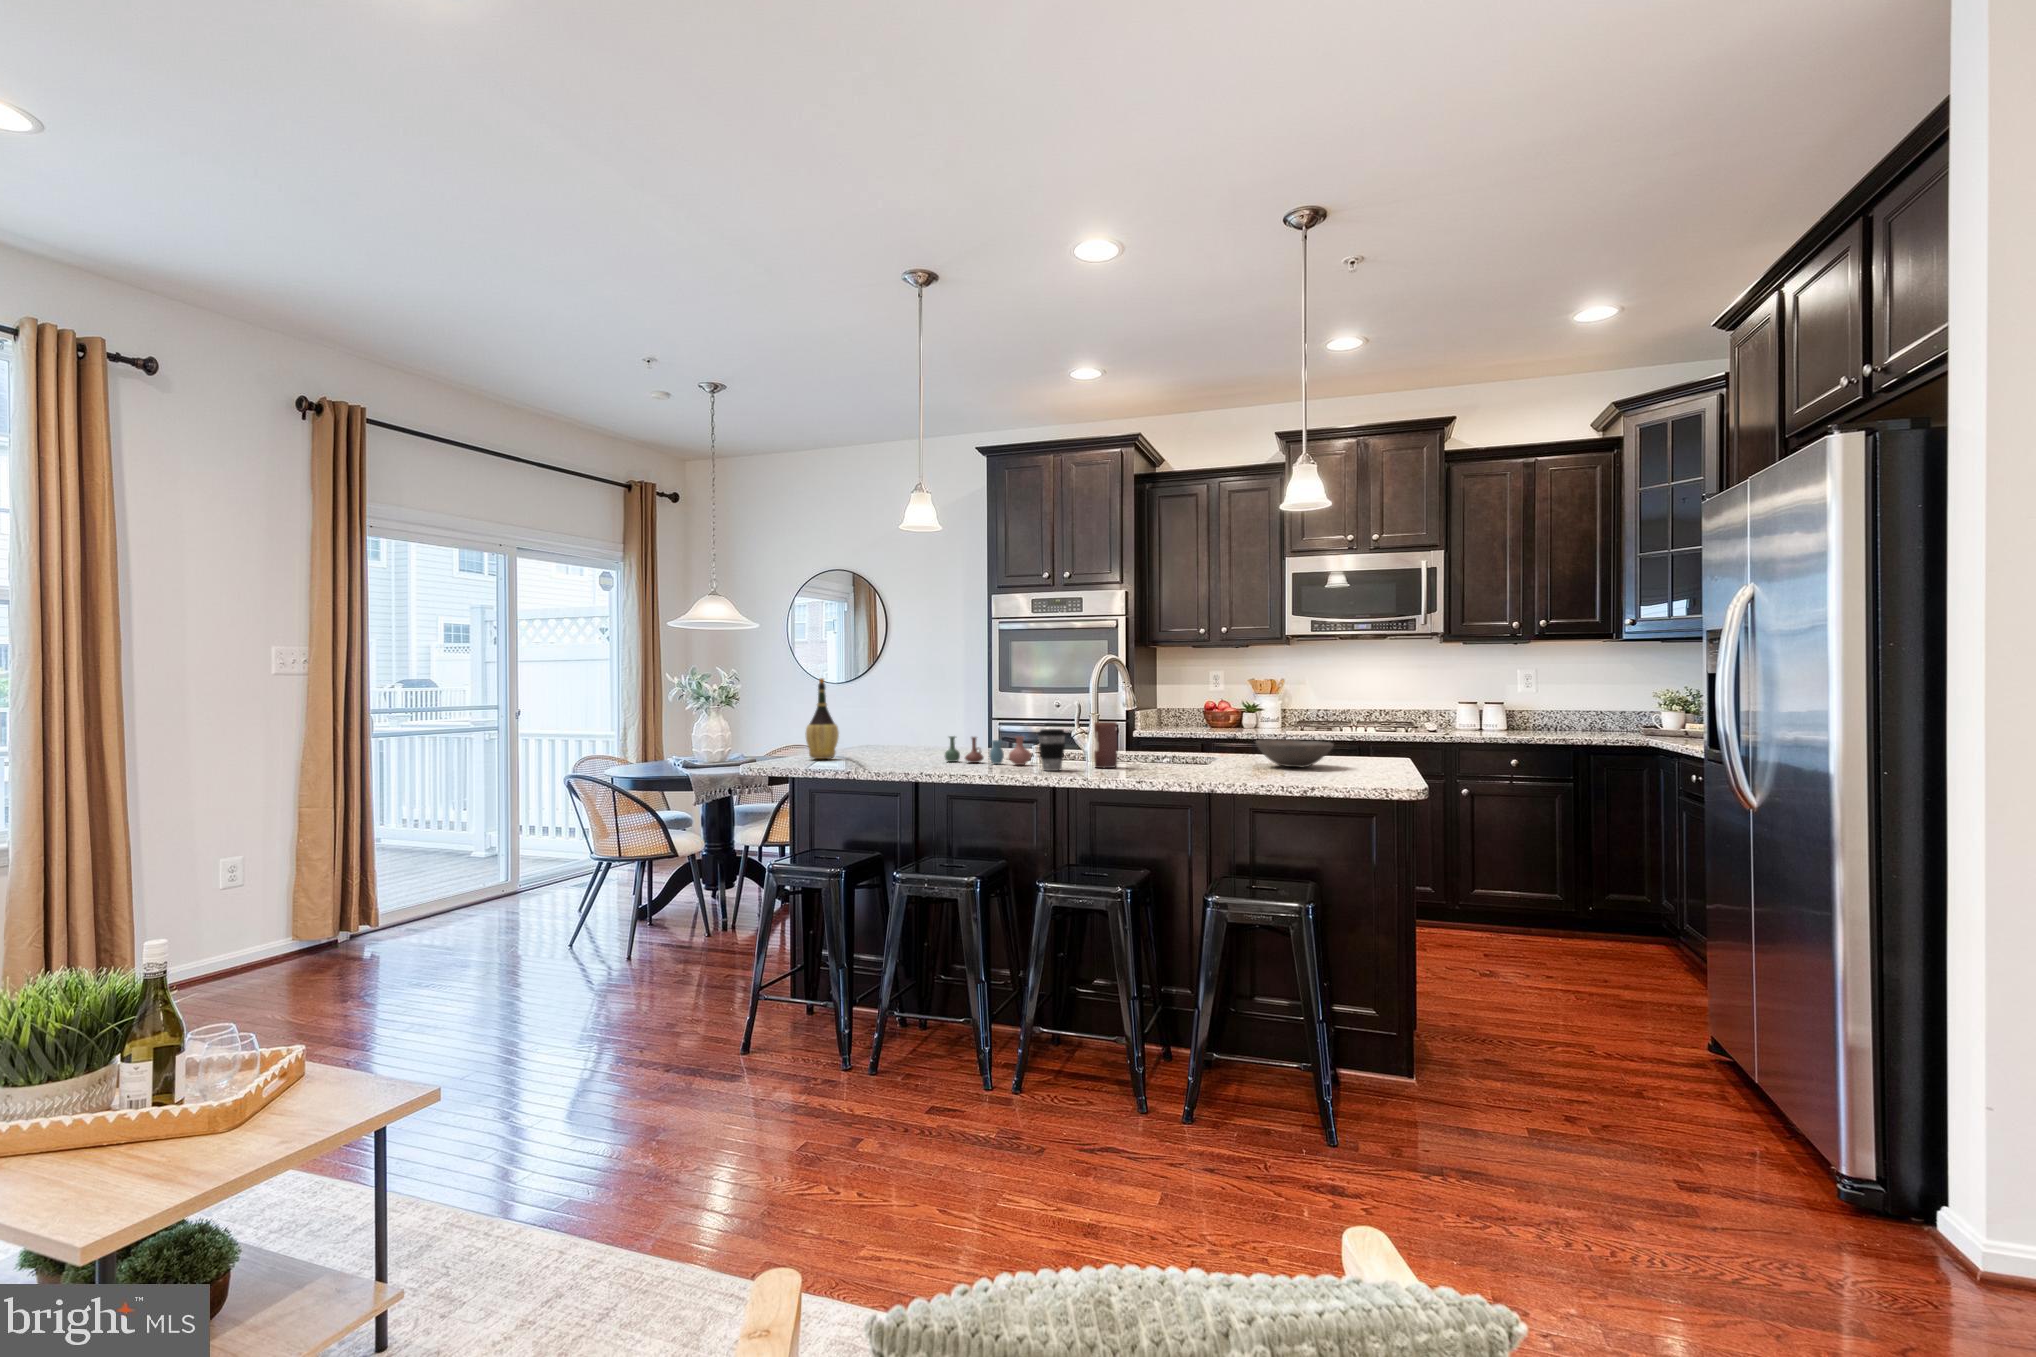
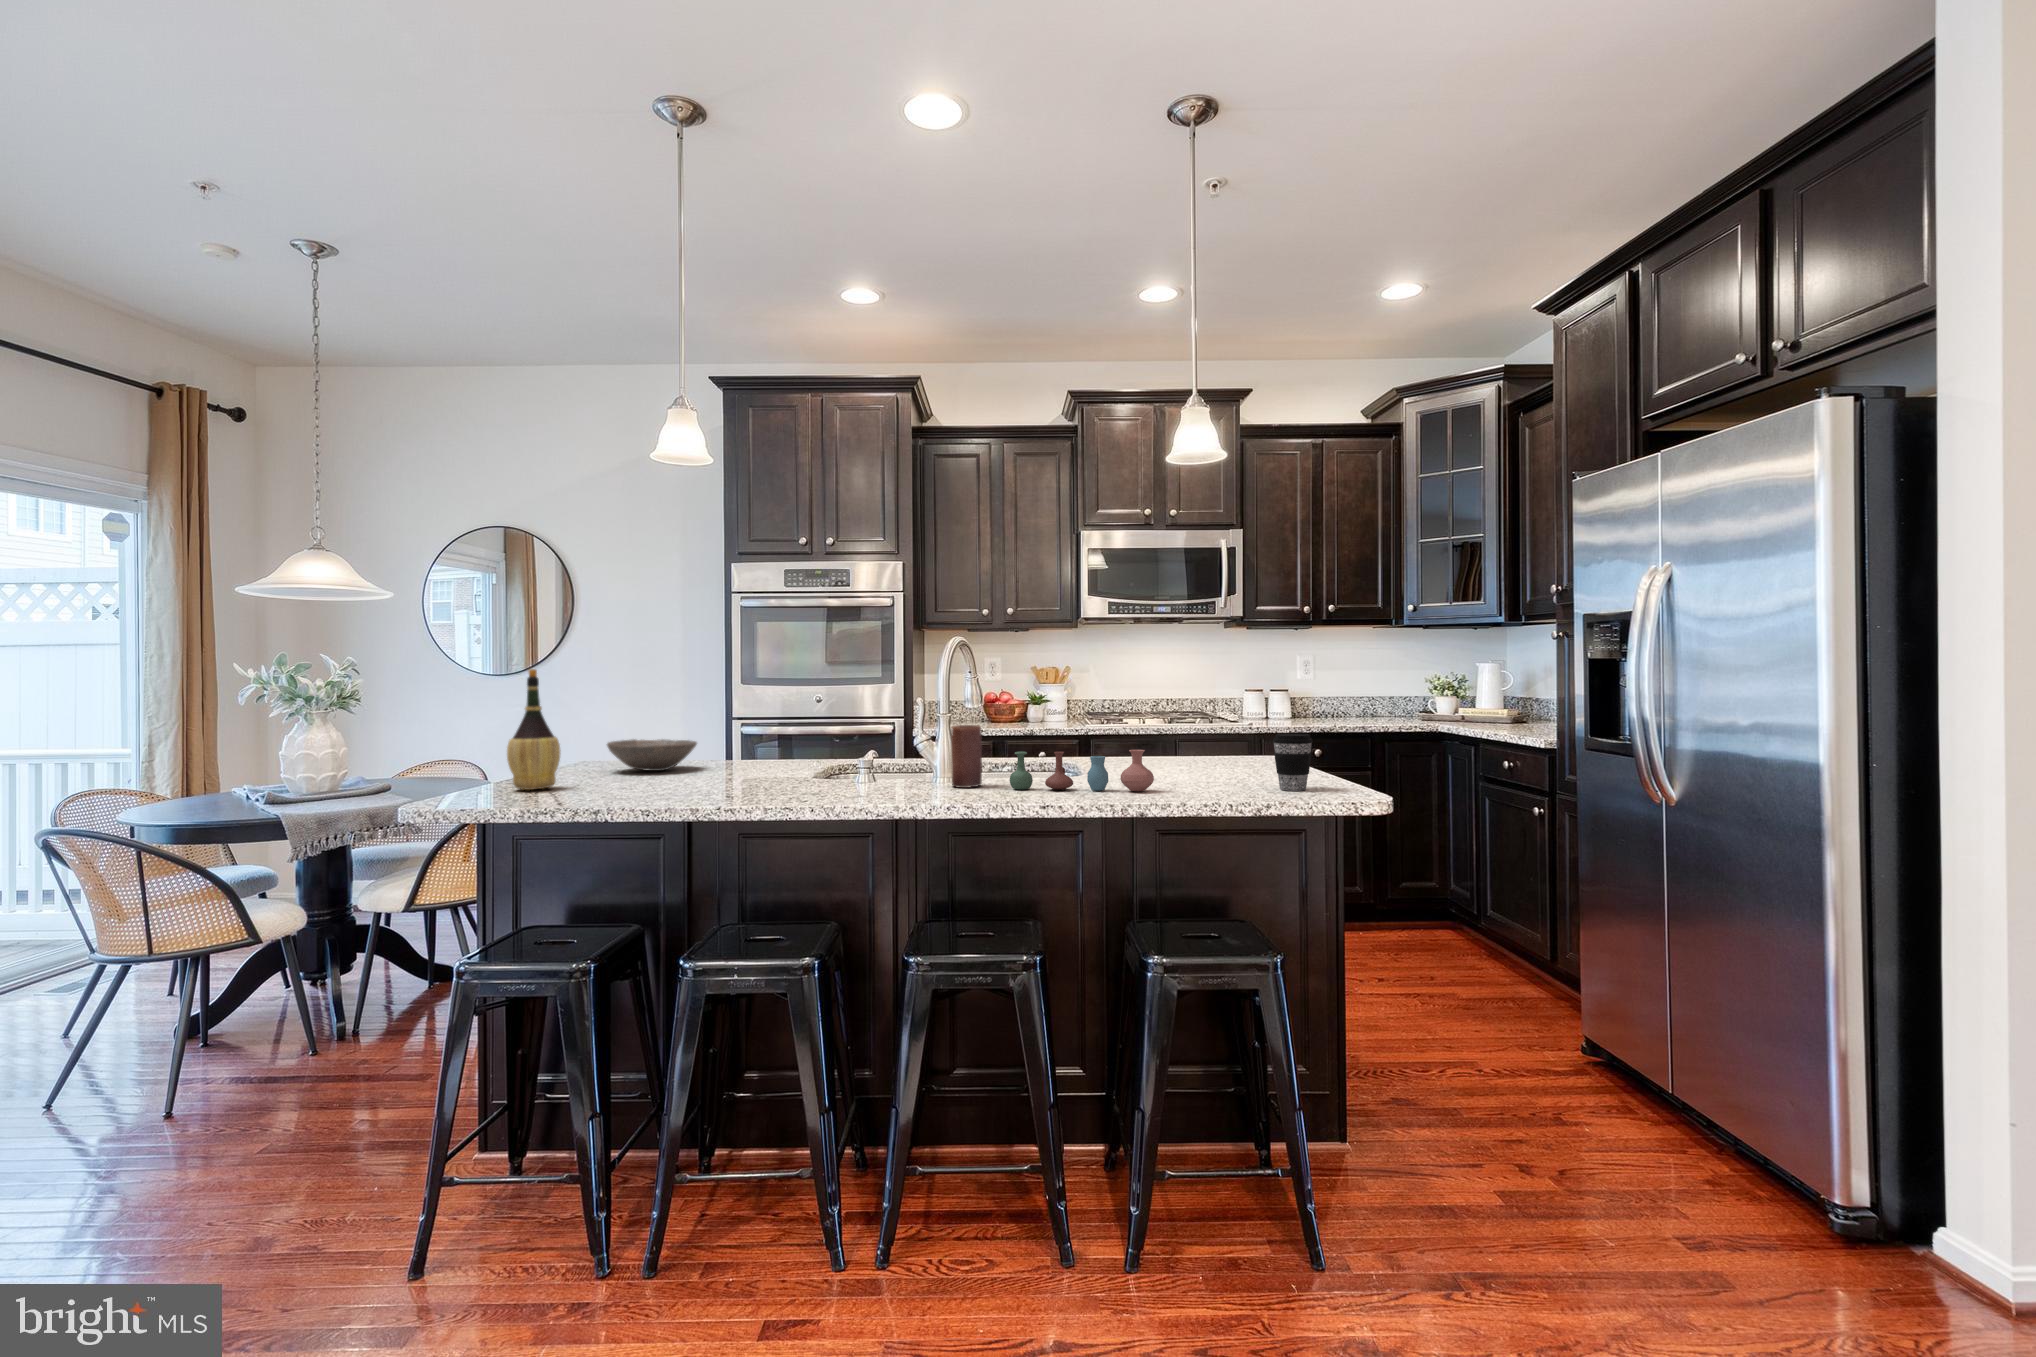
coffee cup: present [1038,729,1066,771] -> present [1273,733,1313,791]
vase: present [945,736,1031,765] -> present [1010,750,1154,791]
bowl: present [1256,739,1333,767] -> present [607,739,697,771]

